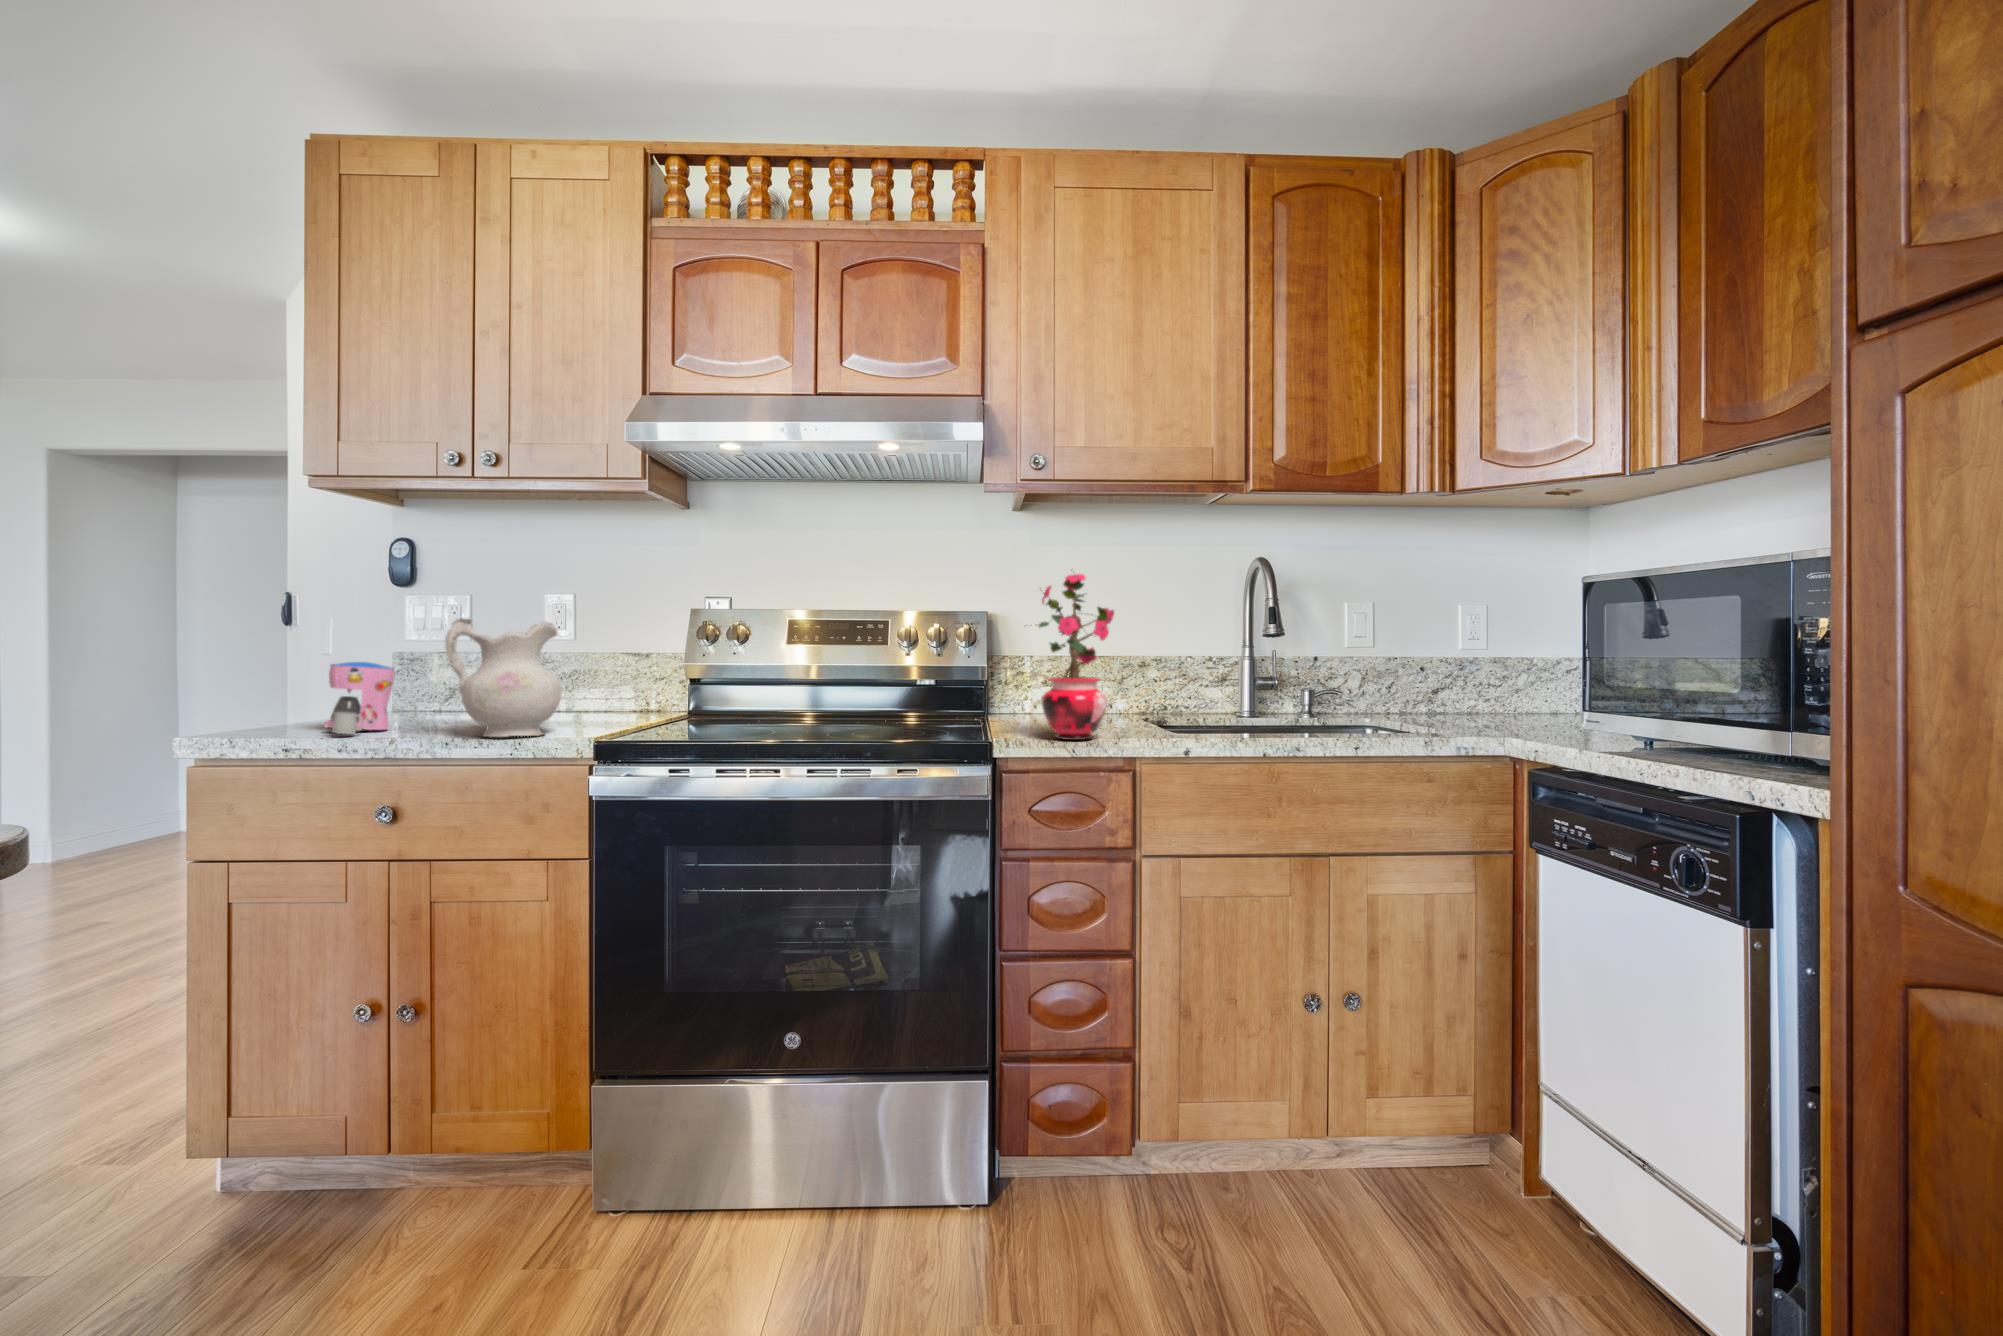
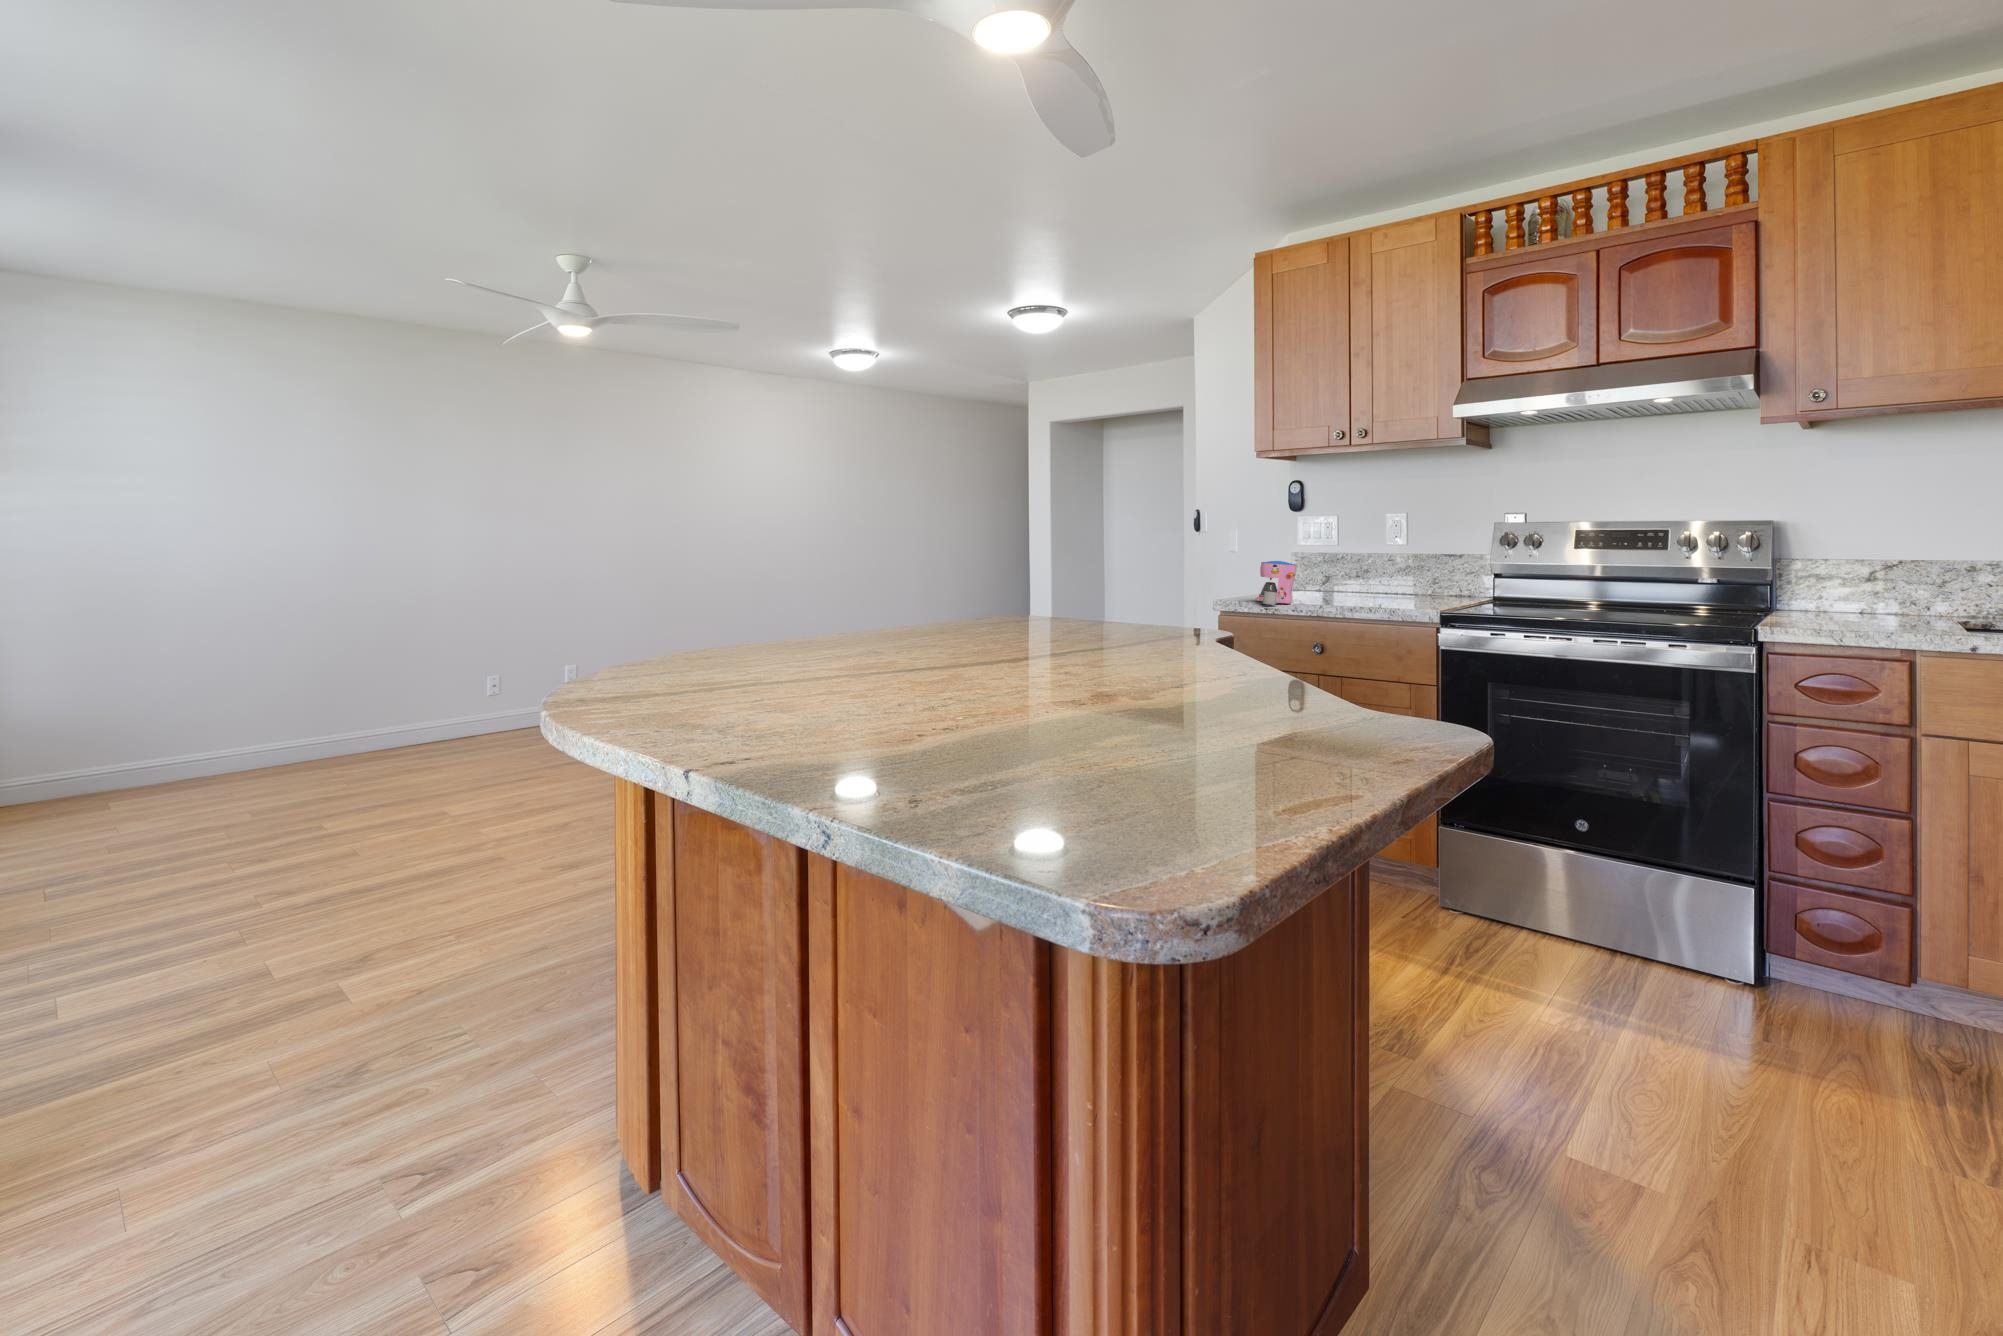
potted plant: present [1039,574,1114,740] -> none [1807,482,1916,631]
ceramic pitcher: present [445,618,561,737] -> none [1332,533,1404,610]

